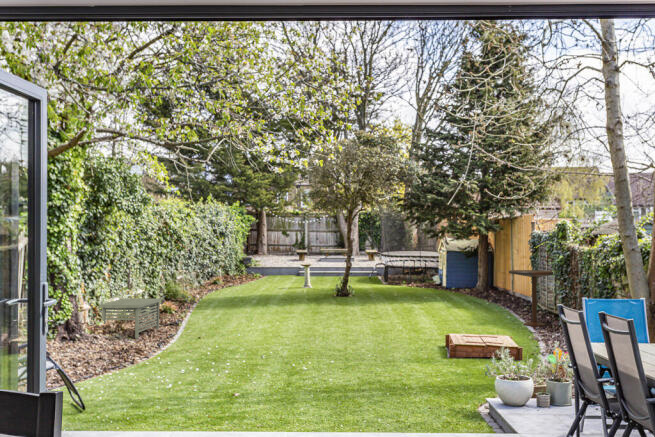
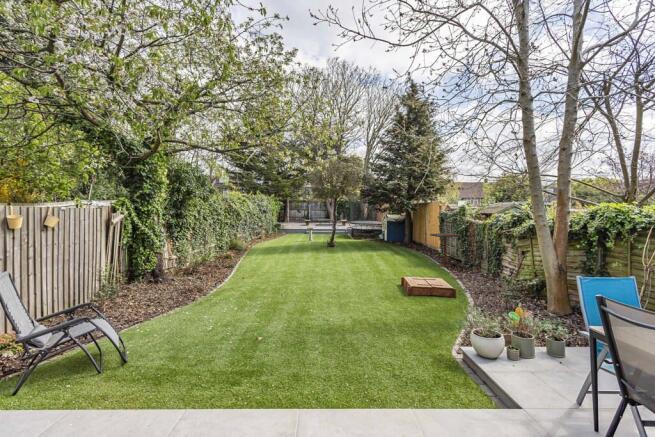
storage bench: present [99,298,161,338] -> none [182,251,223,277]

